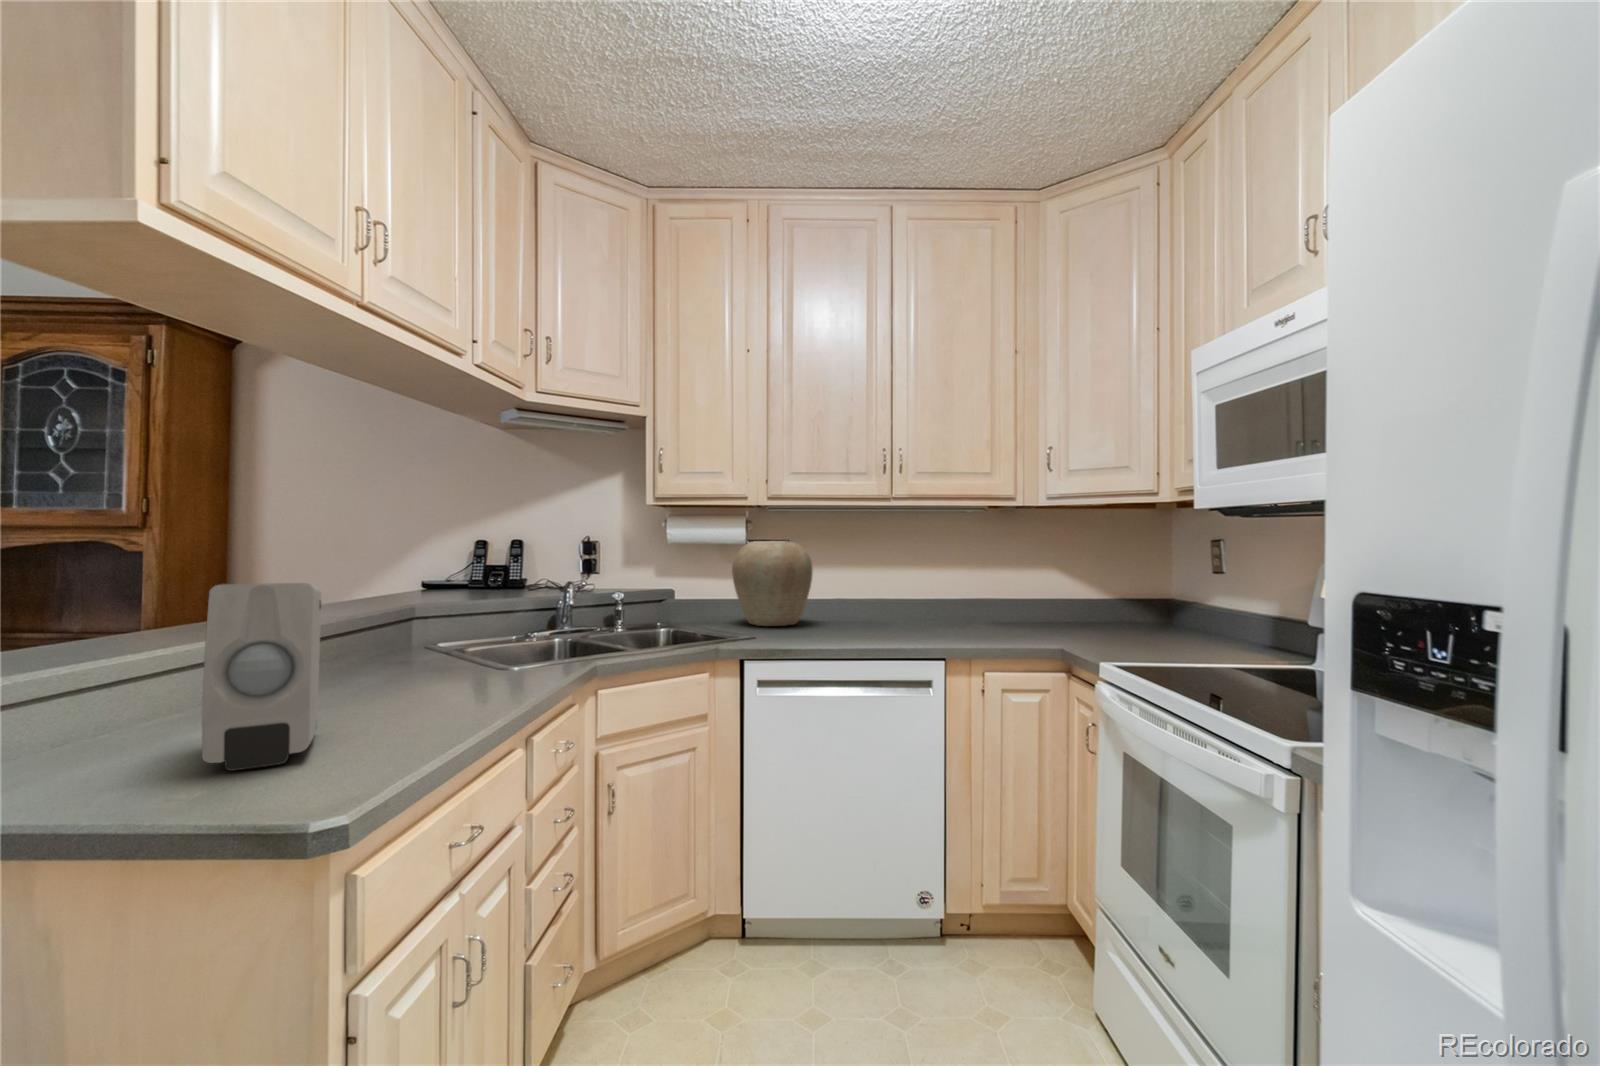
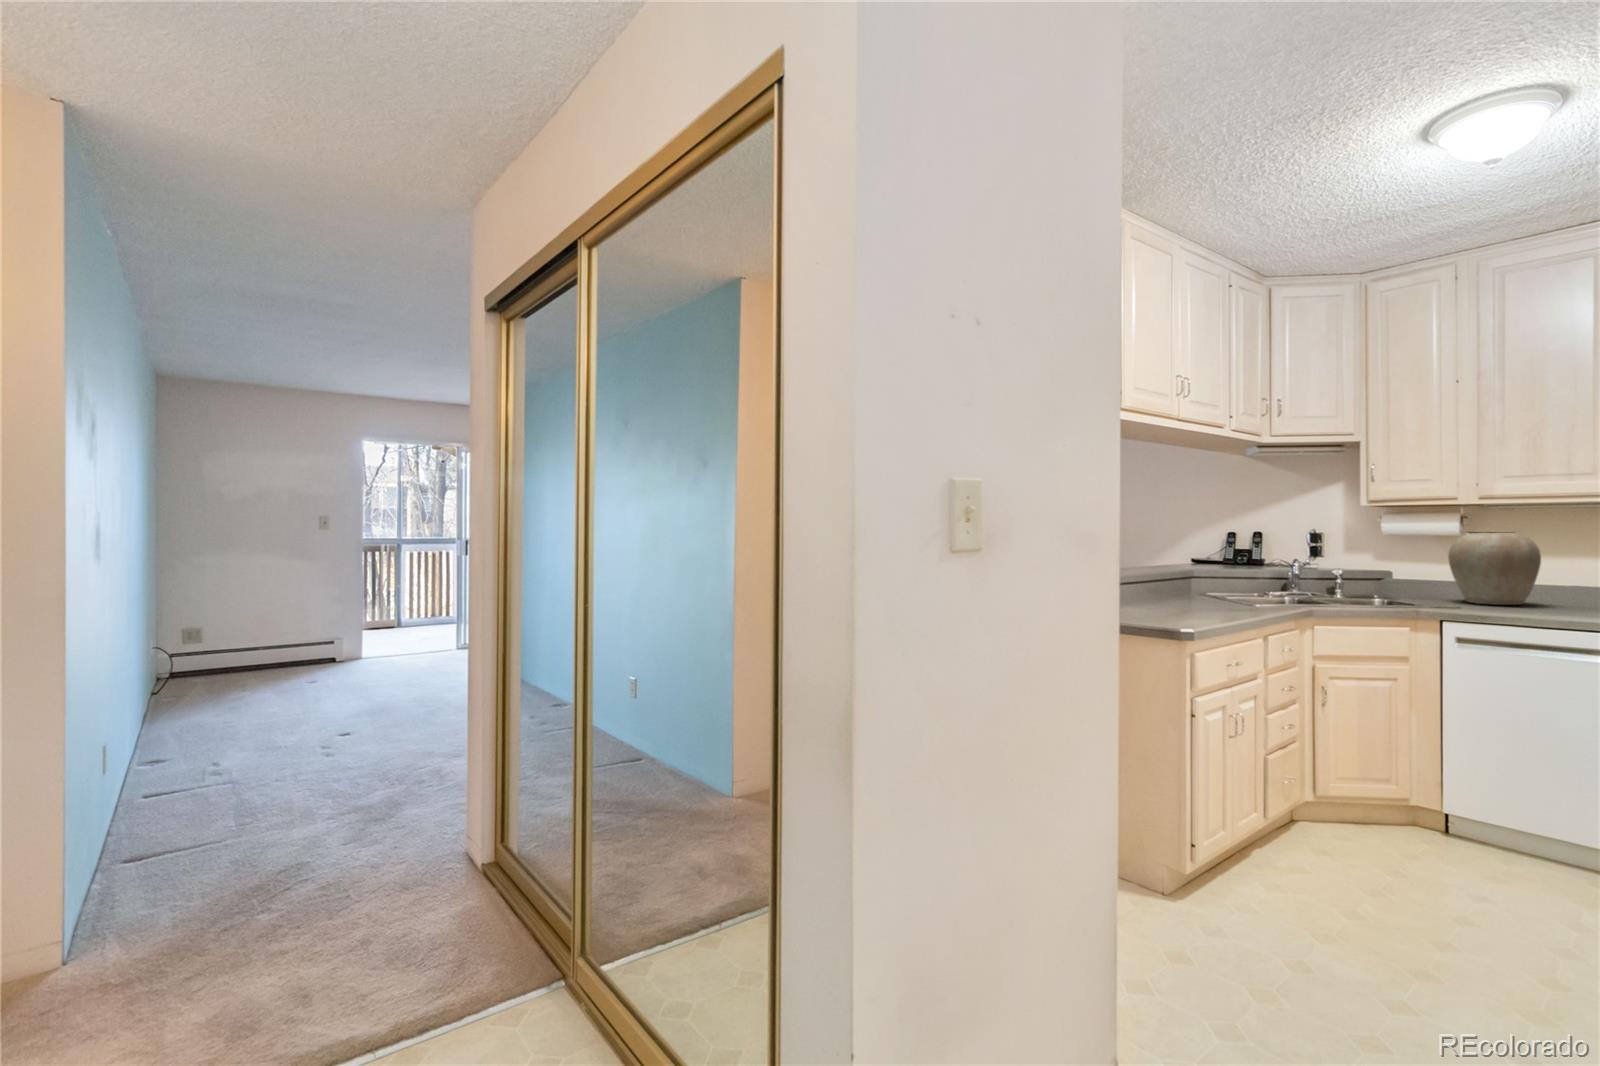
soap dispenser: present [202,583,321,771] -> none [1145,550,1181,618]

